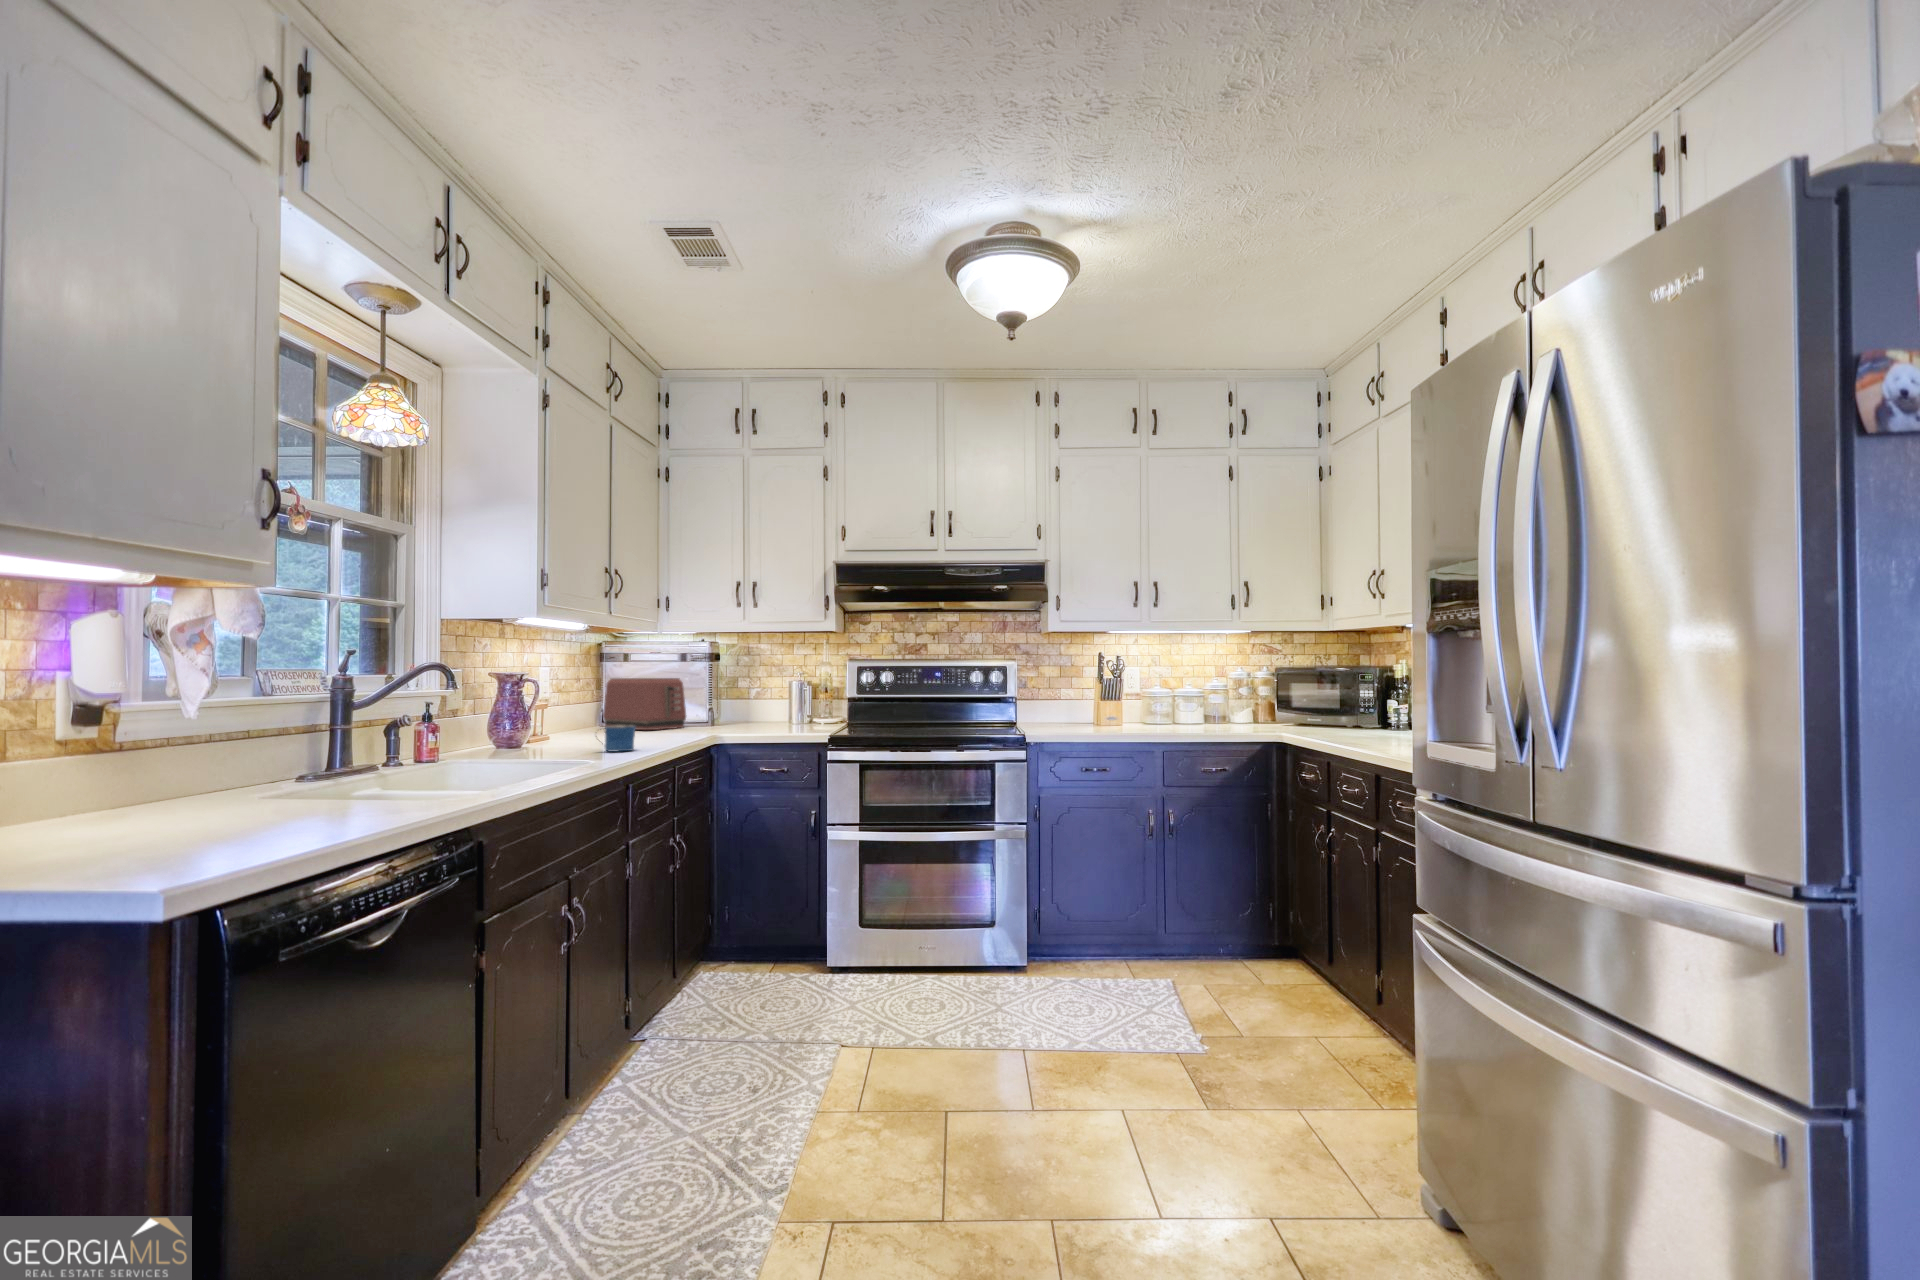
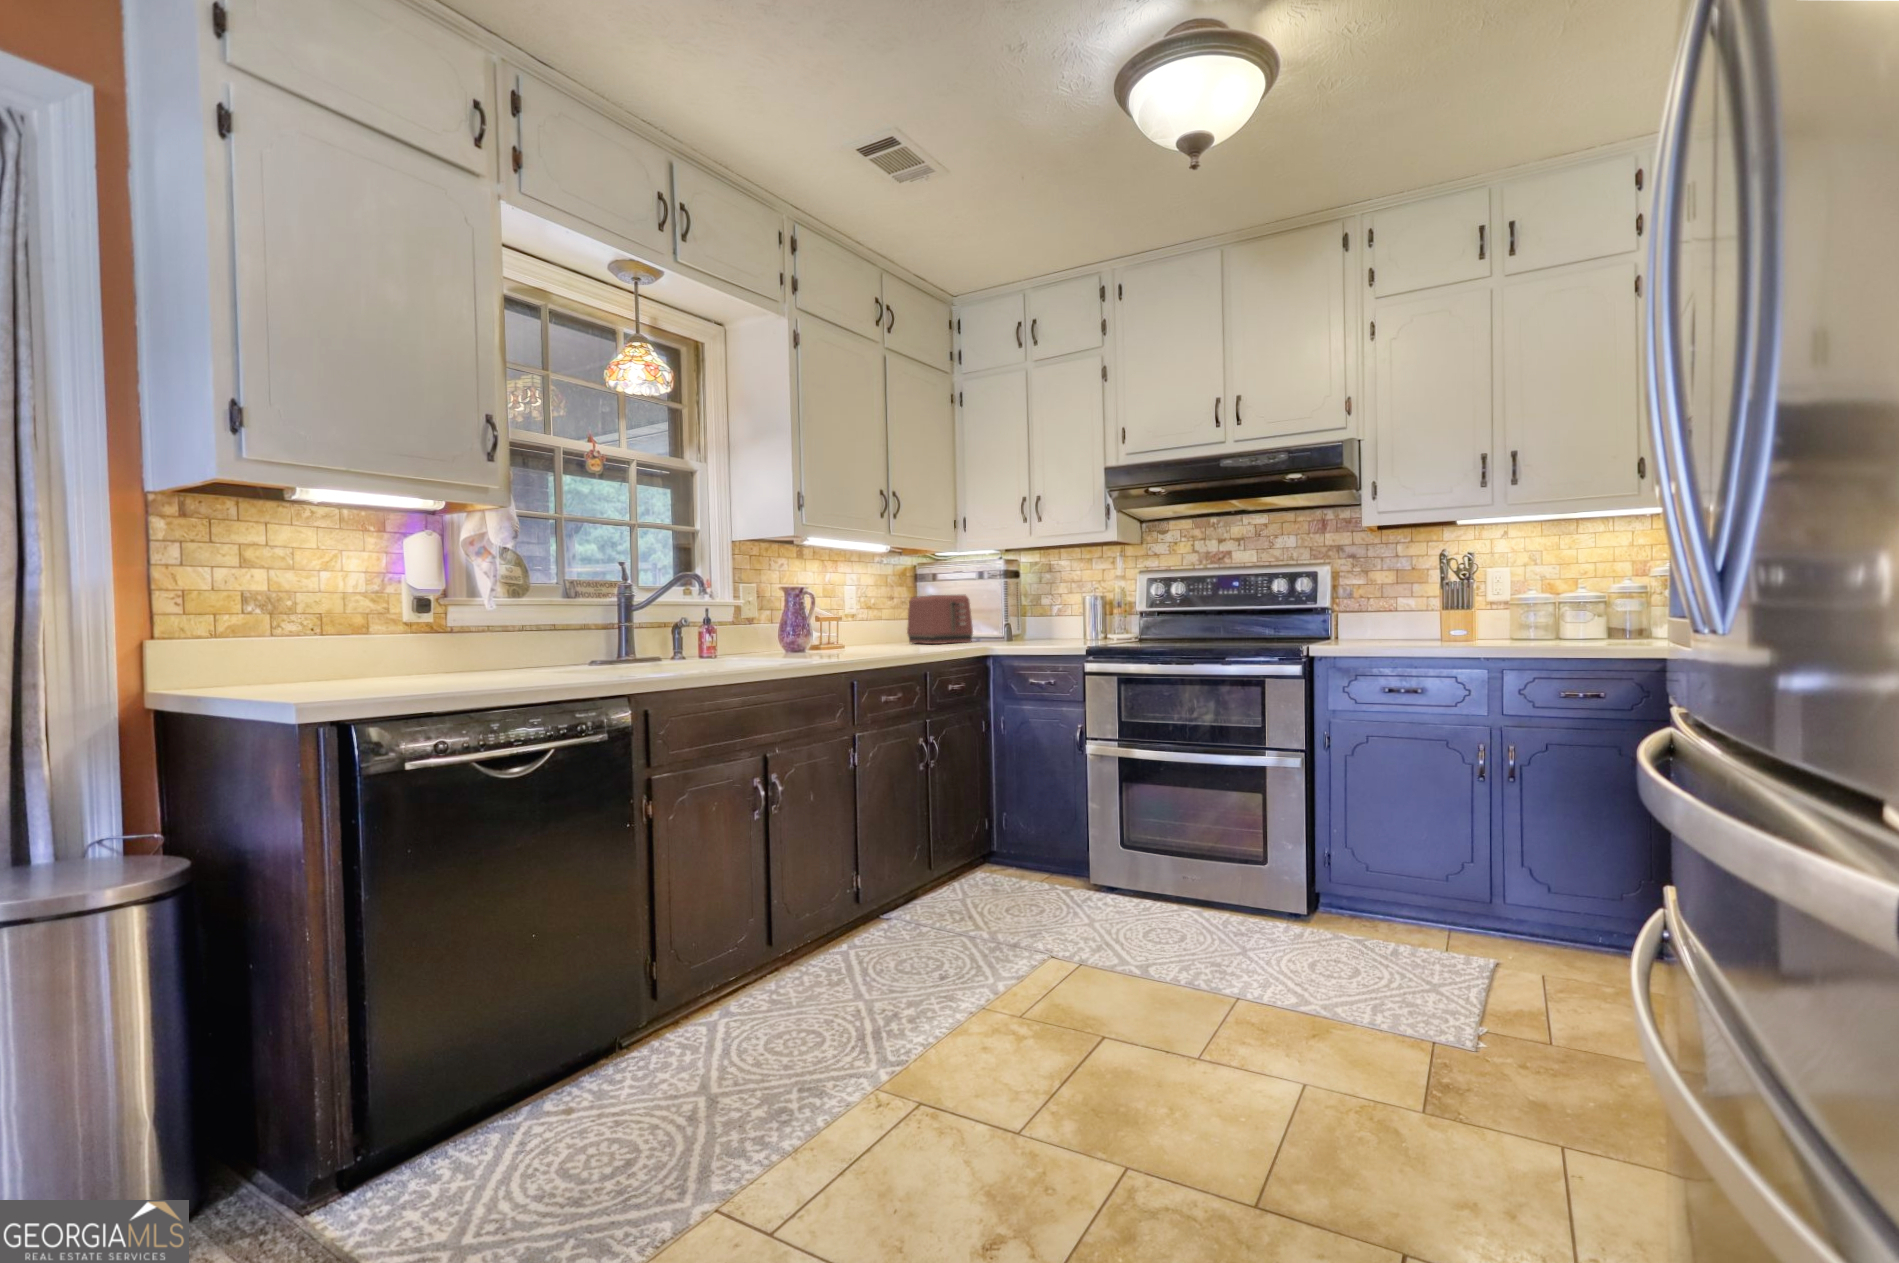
mug: present [602,725,636,751] -> none [843,631,878,655]

